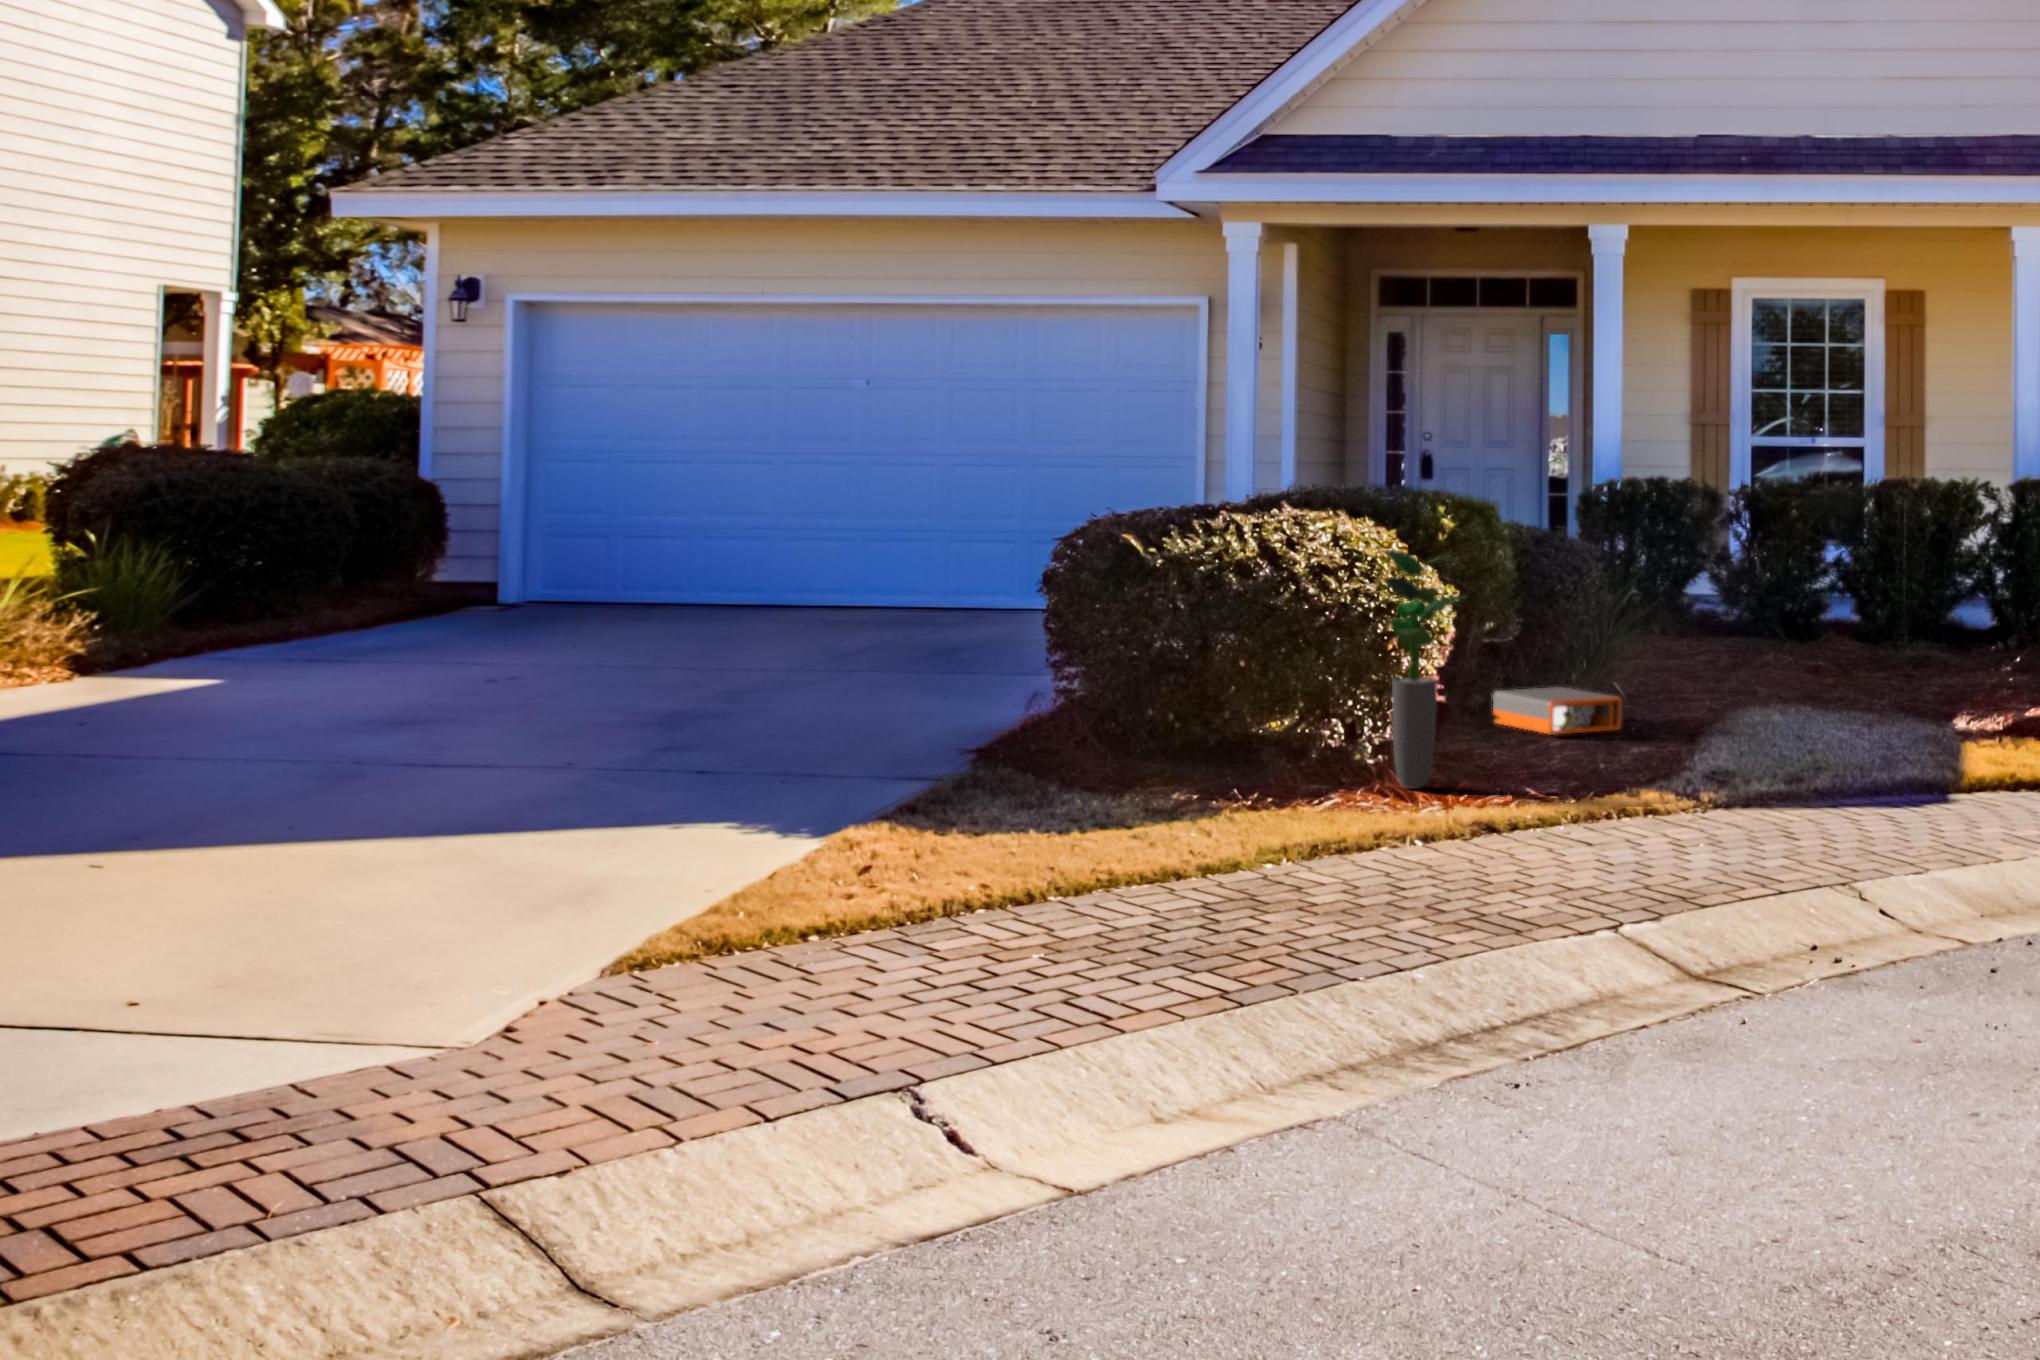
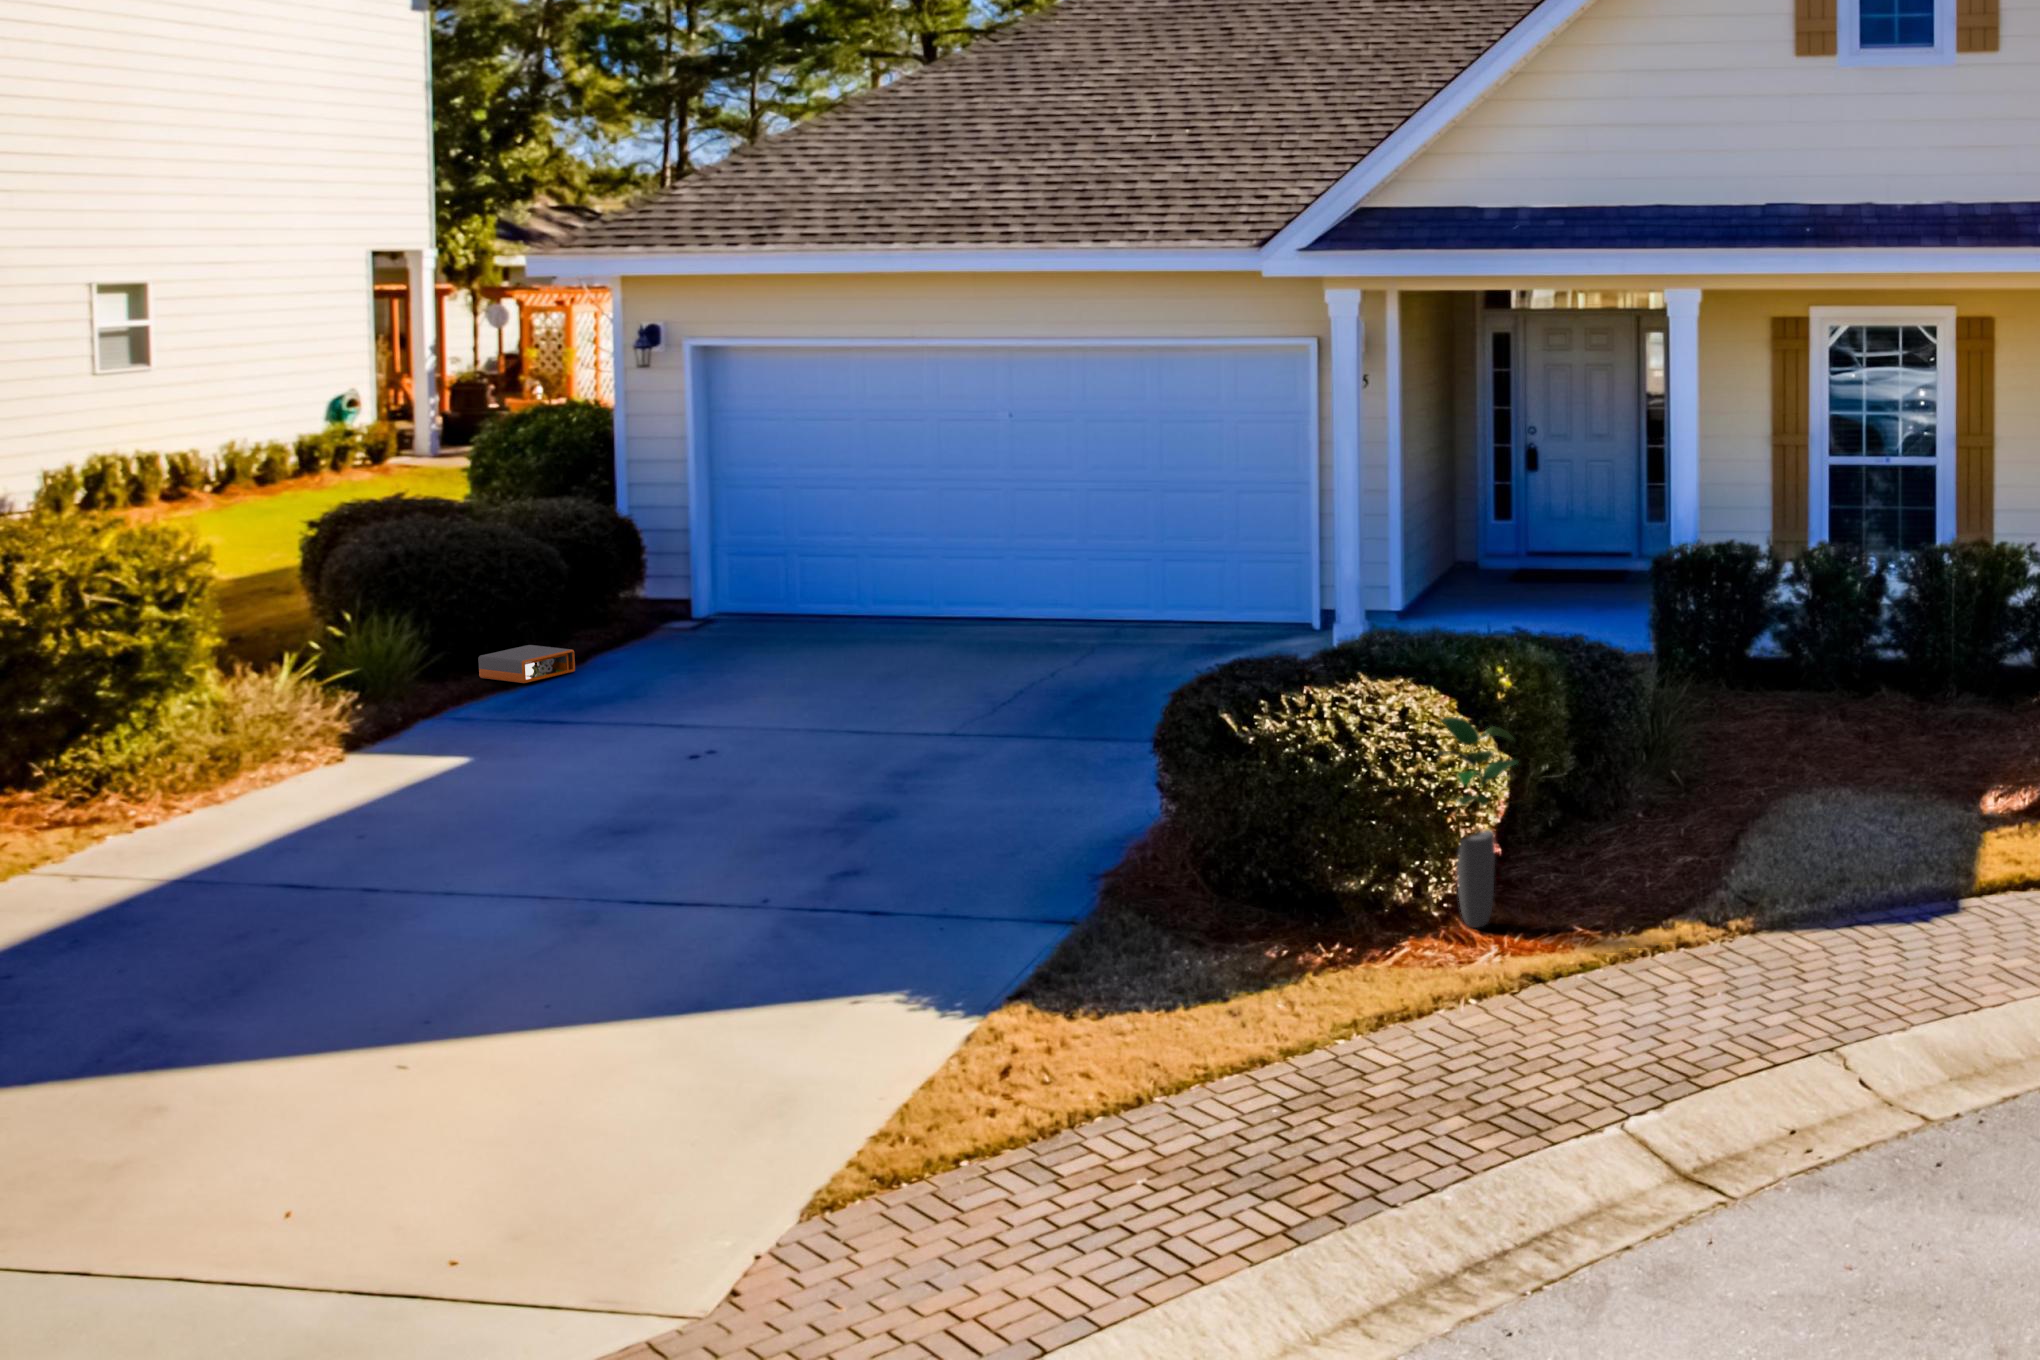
storage box: present [1493,687,1621,735] -> present [478,645,575,683]

